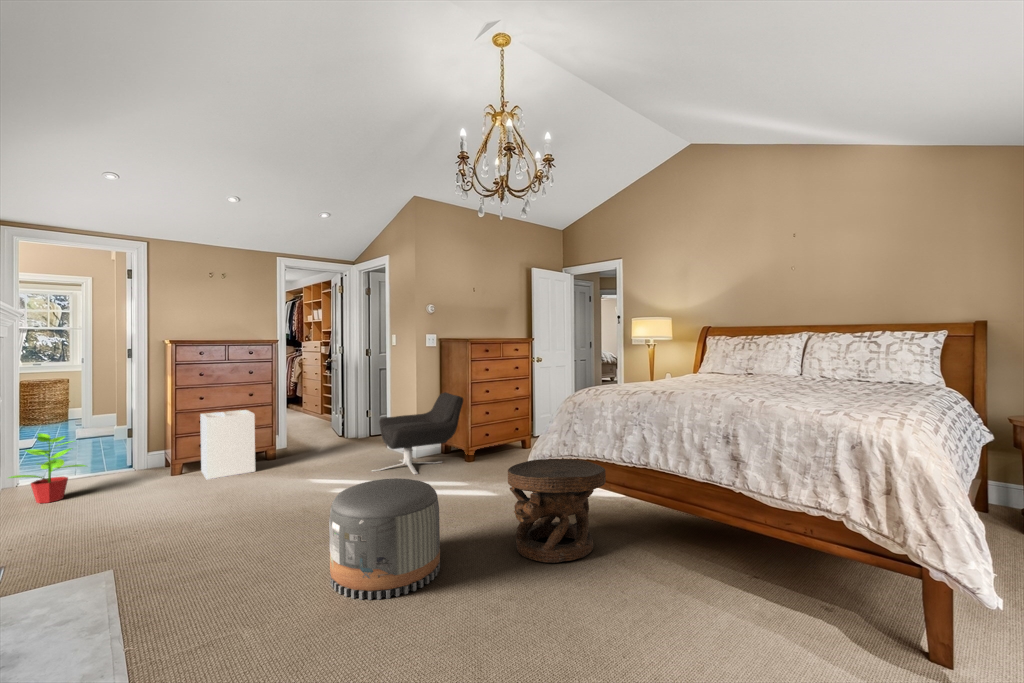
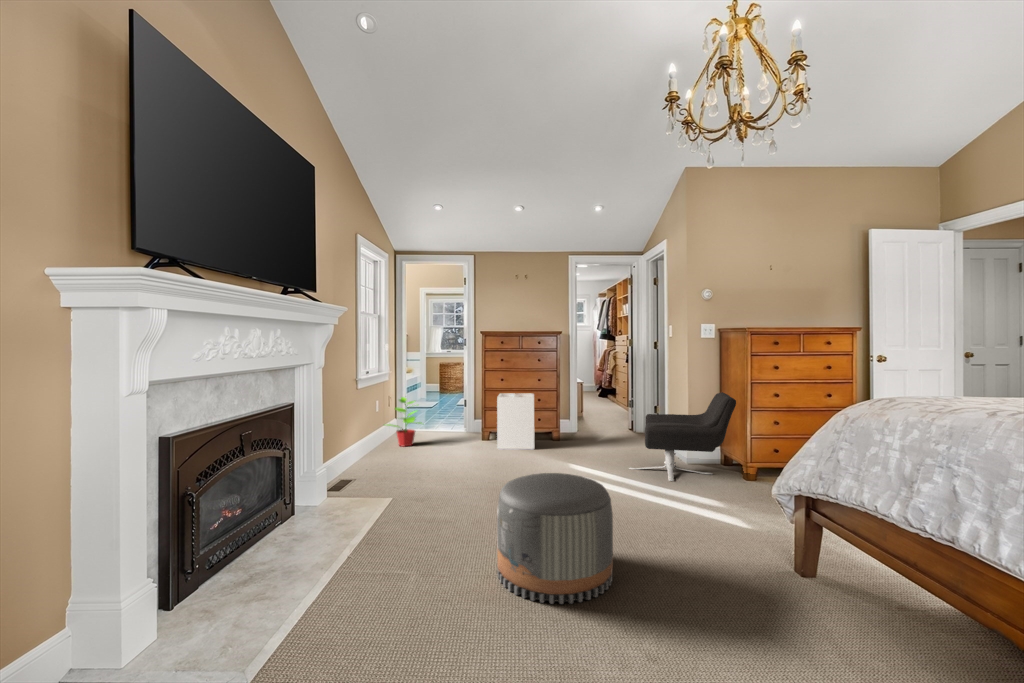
side table: present [508,459,606,563] -> none [702,490,872,654]

